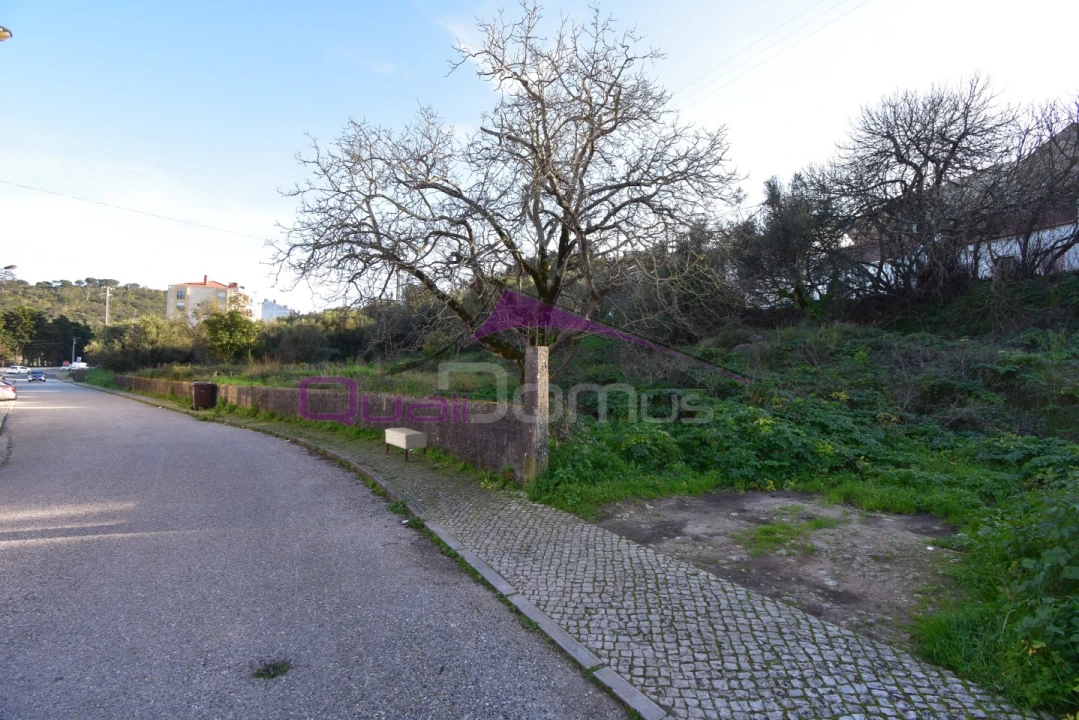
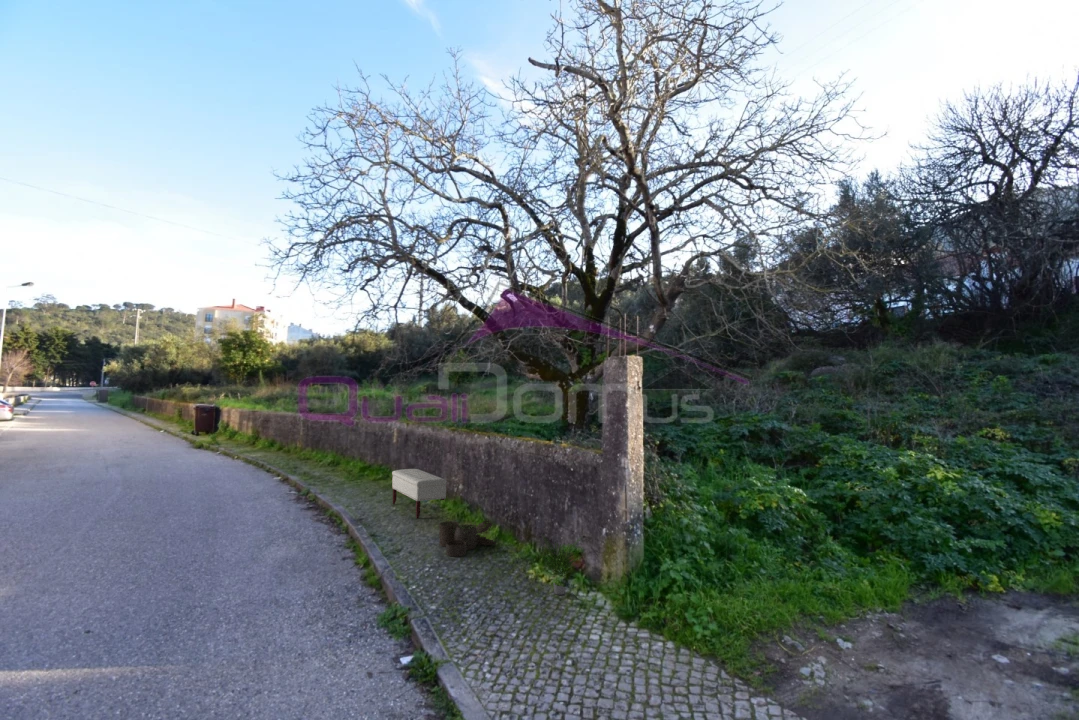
woven basket: none [422,457,464,480] -> present [439,521,496,557]
potted plant: none [481,457,513,494] -> present [544,539,576,595]

